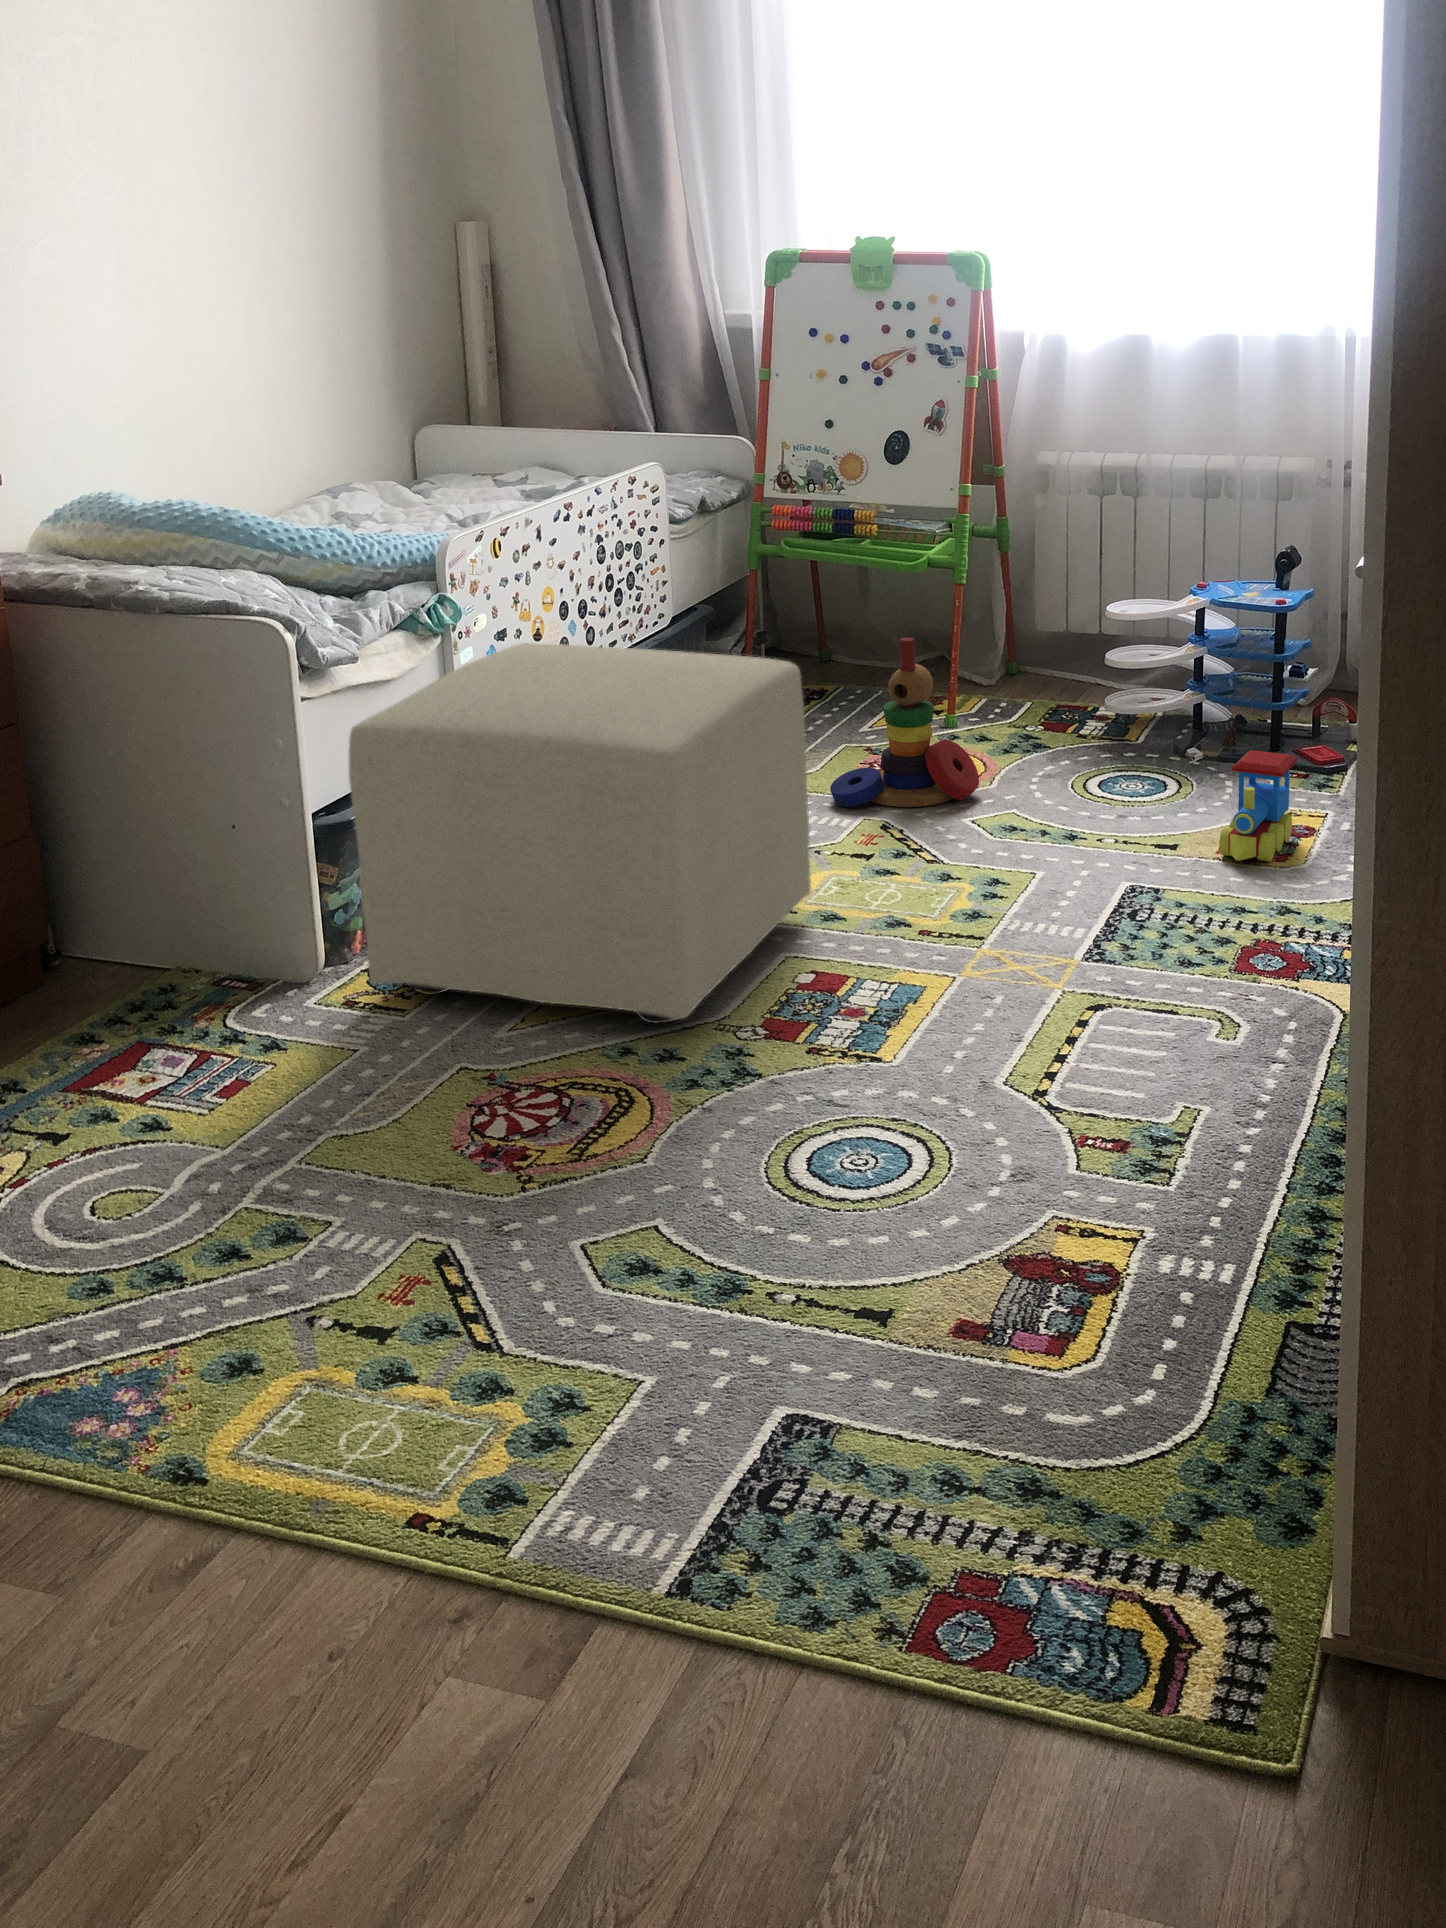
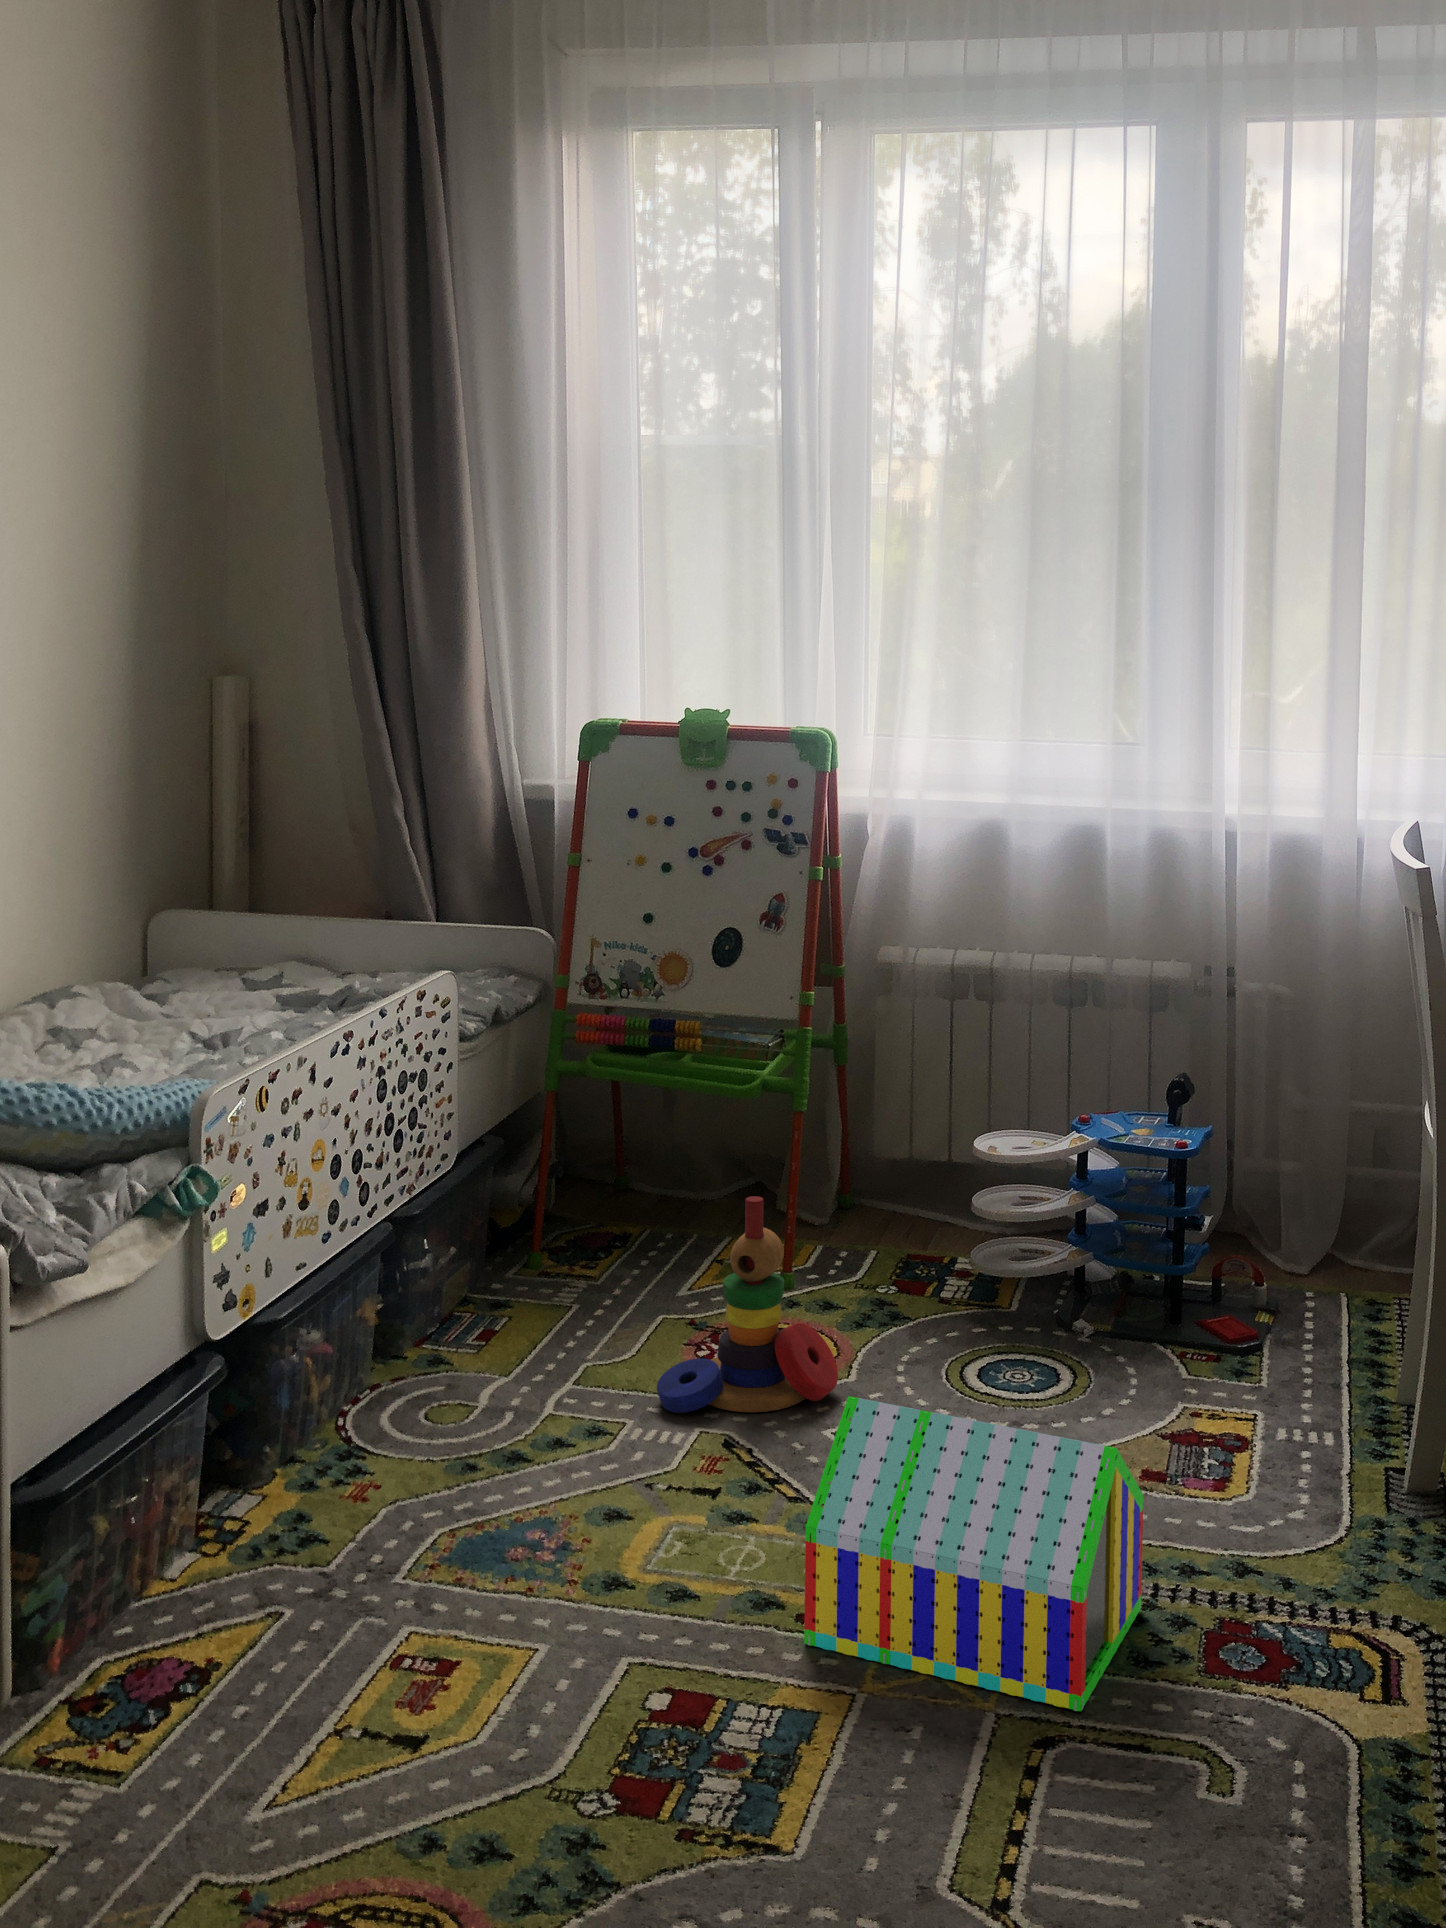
ottoman: present [349,643,811,1023] -> none [70,1232,656,1791]
toy train: present [1219,750,1297,862] -> none [1147,1346,1231,1496]
toy house: none [920,766,1195,989] -> present [804,1396,1143,1711]

